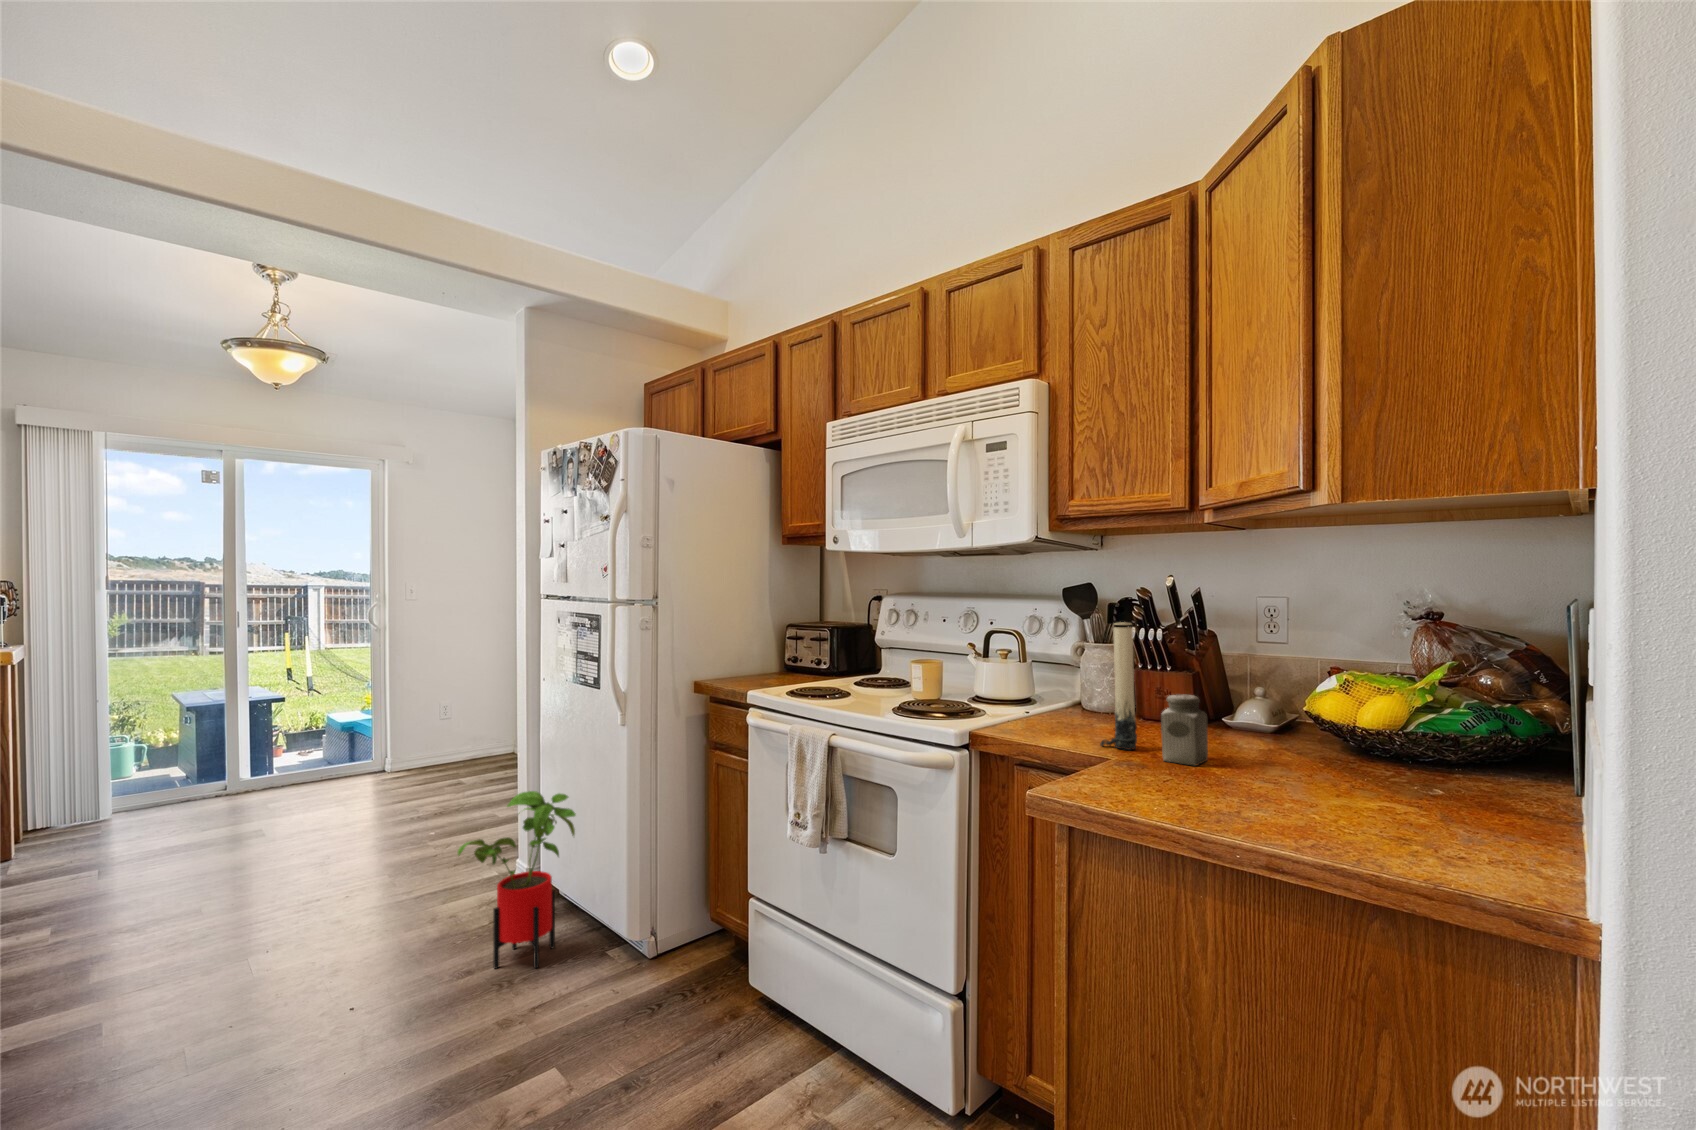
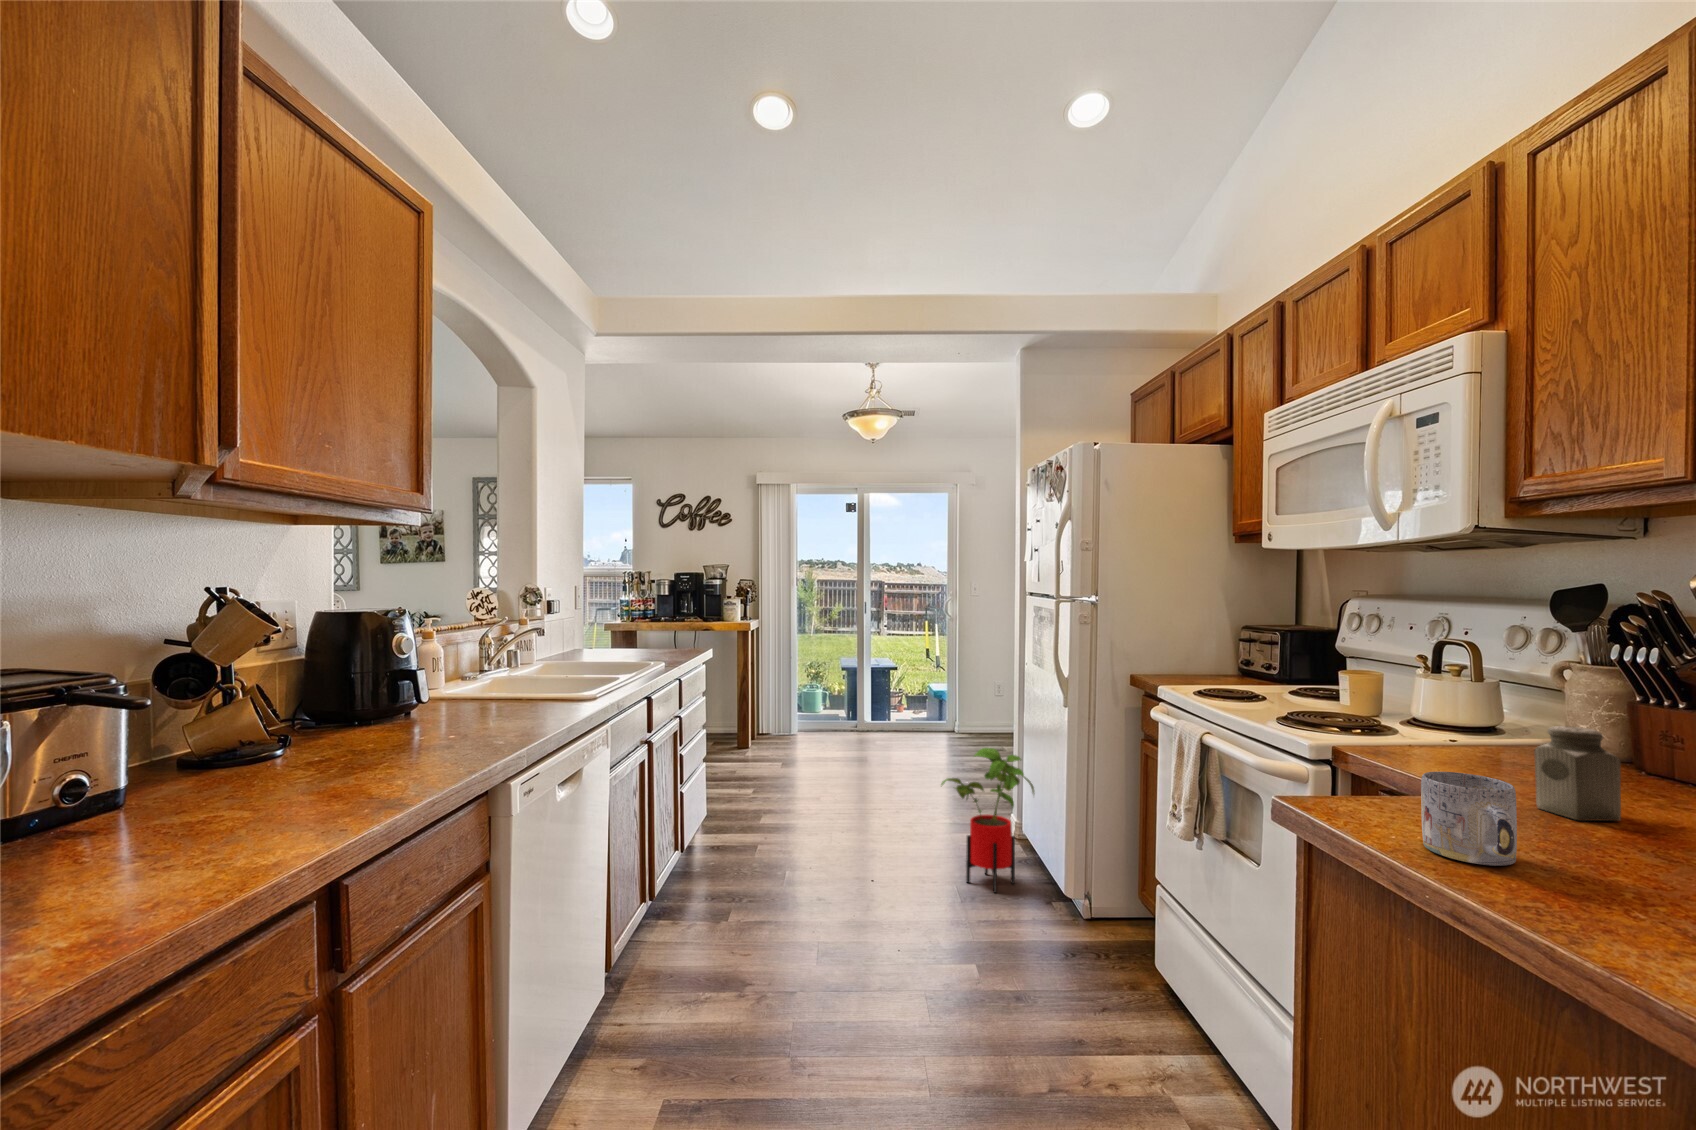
candle: present [1100,622,1137,750] -> none [1478,630,1531,792]
mug: none [1193,749,1283,824] -> present [1421,772,1517,866]

